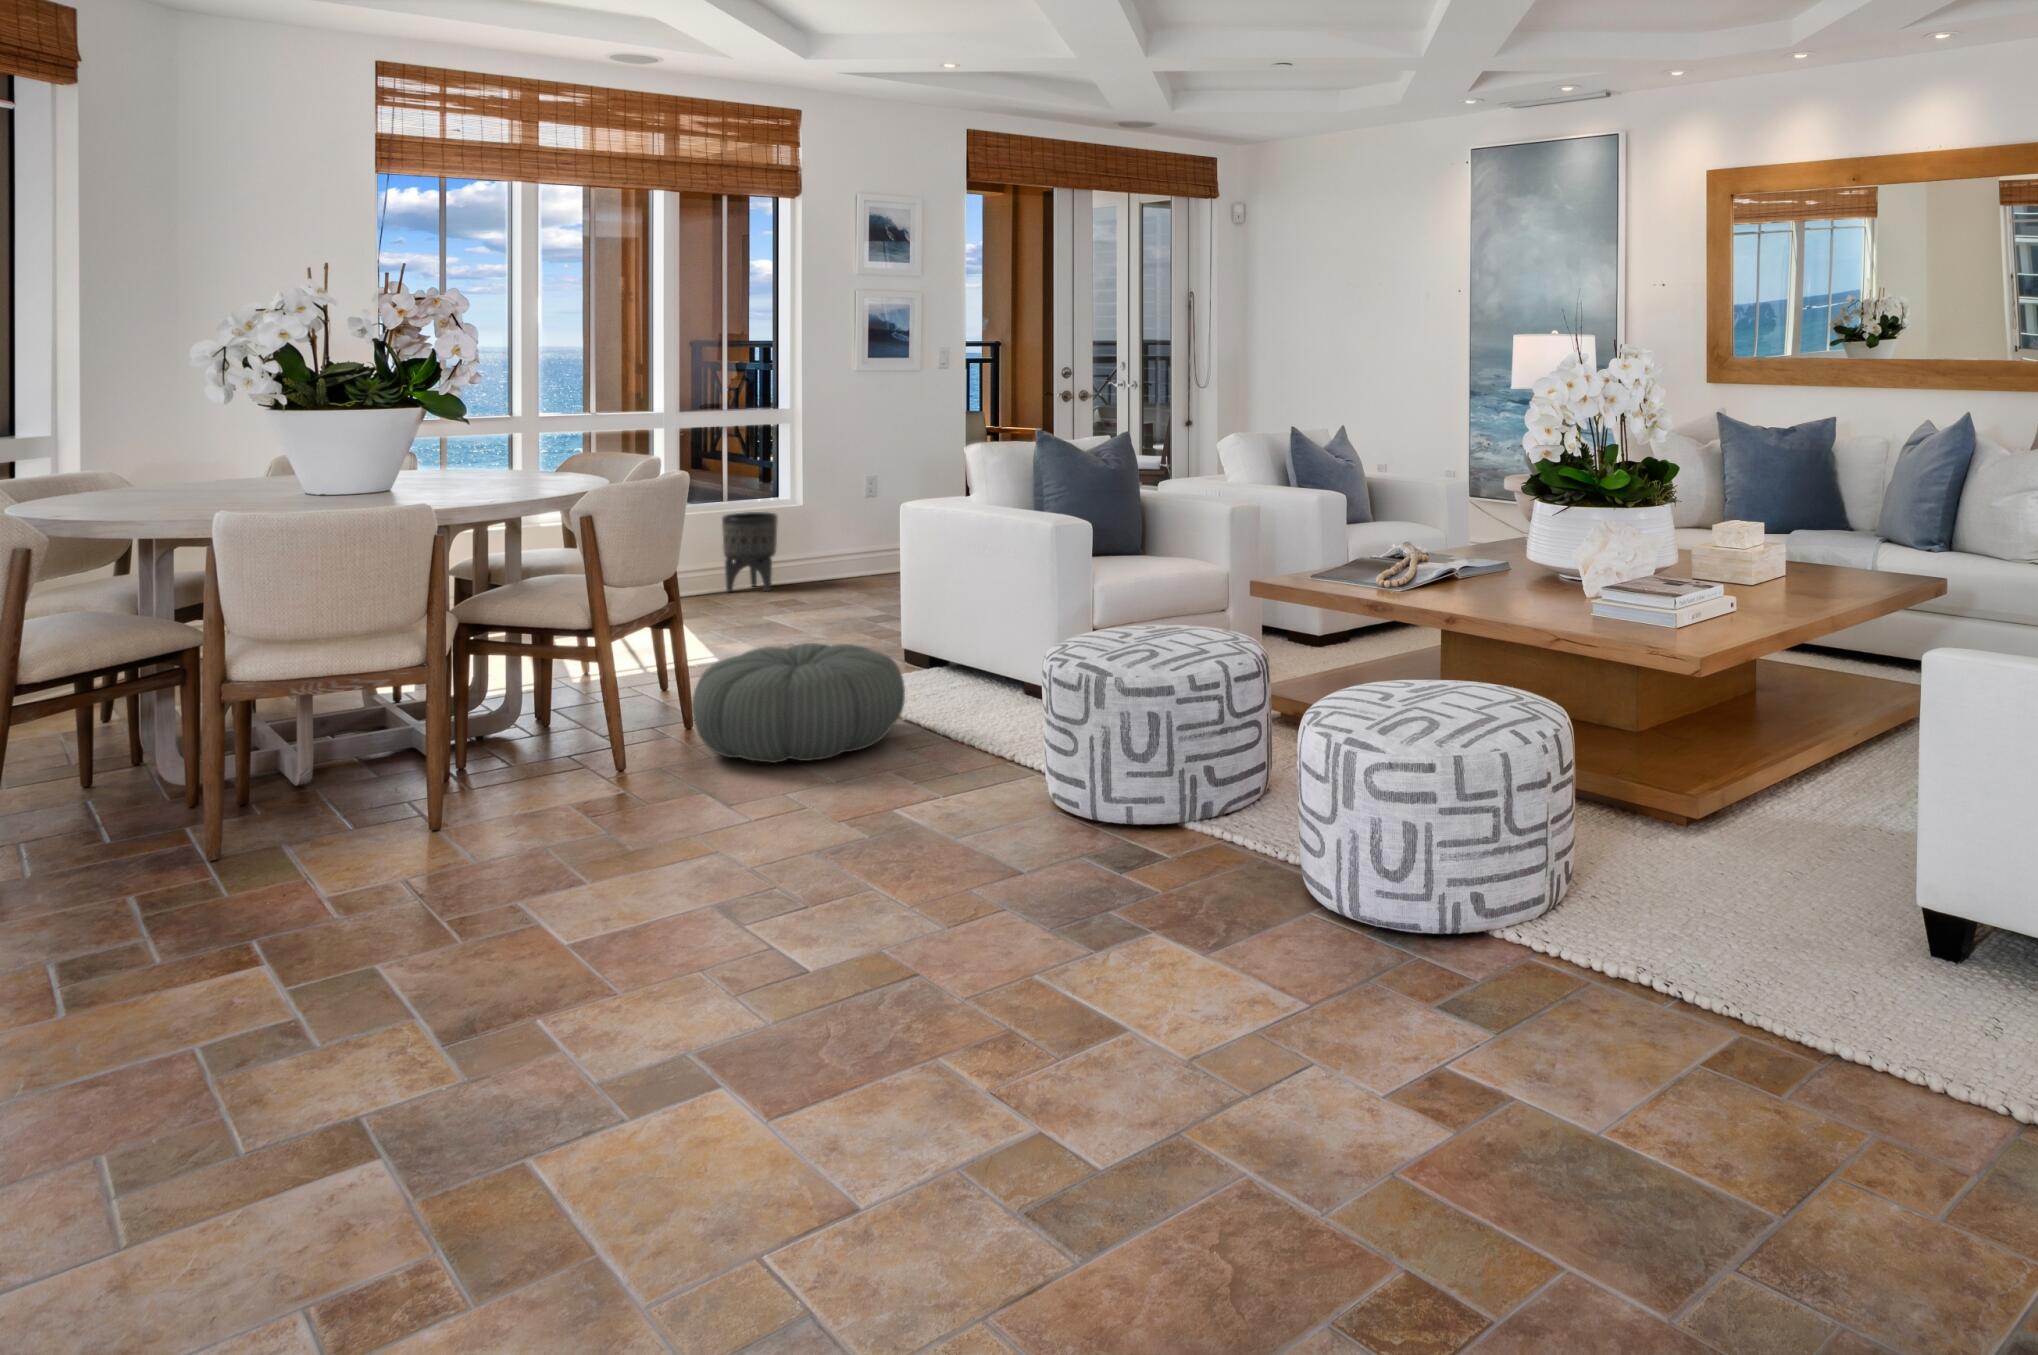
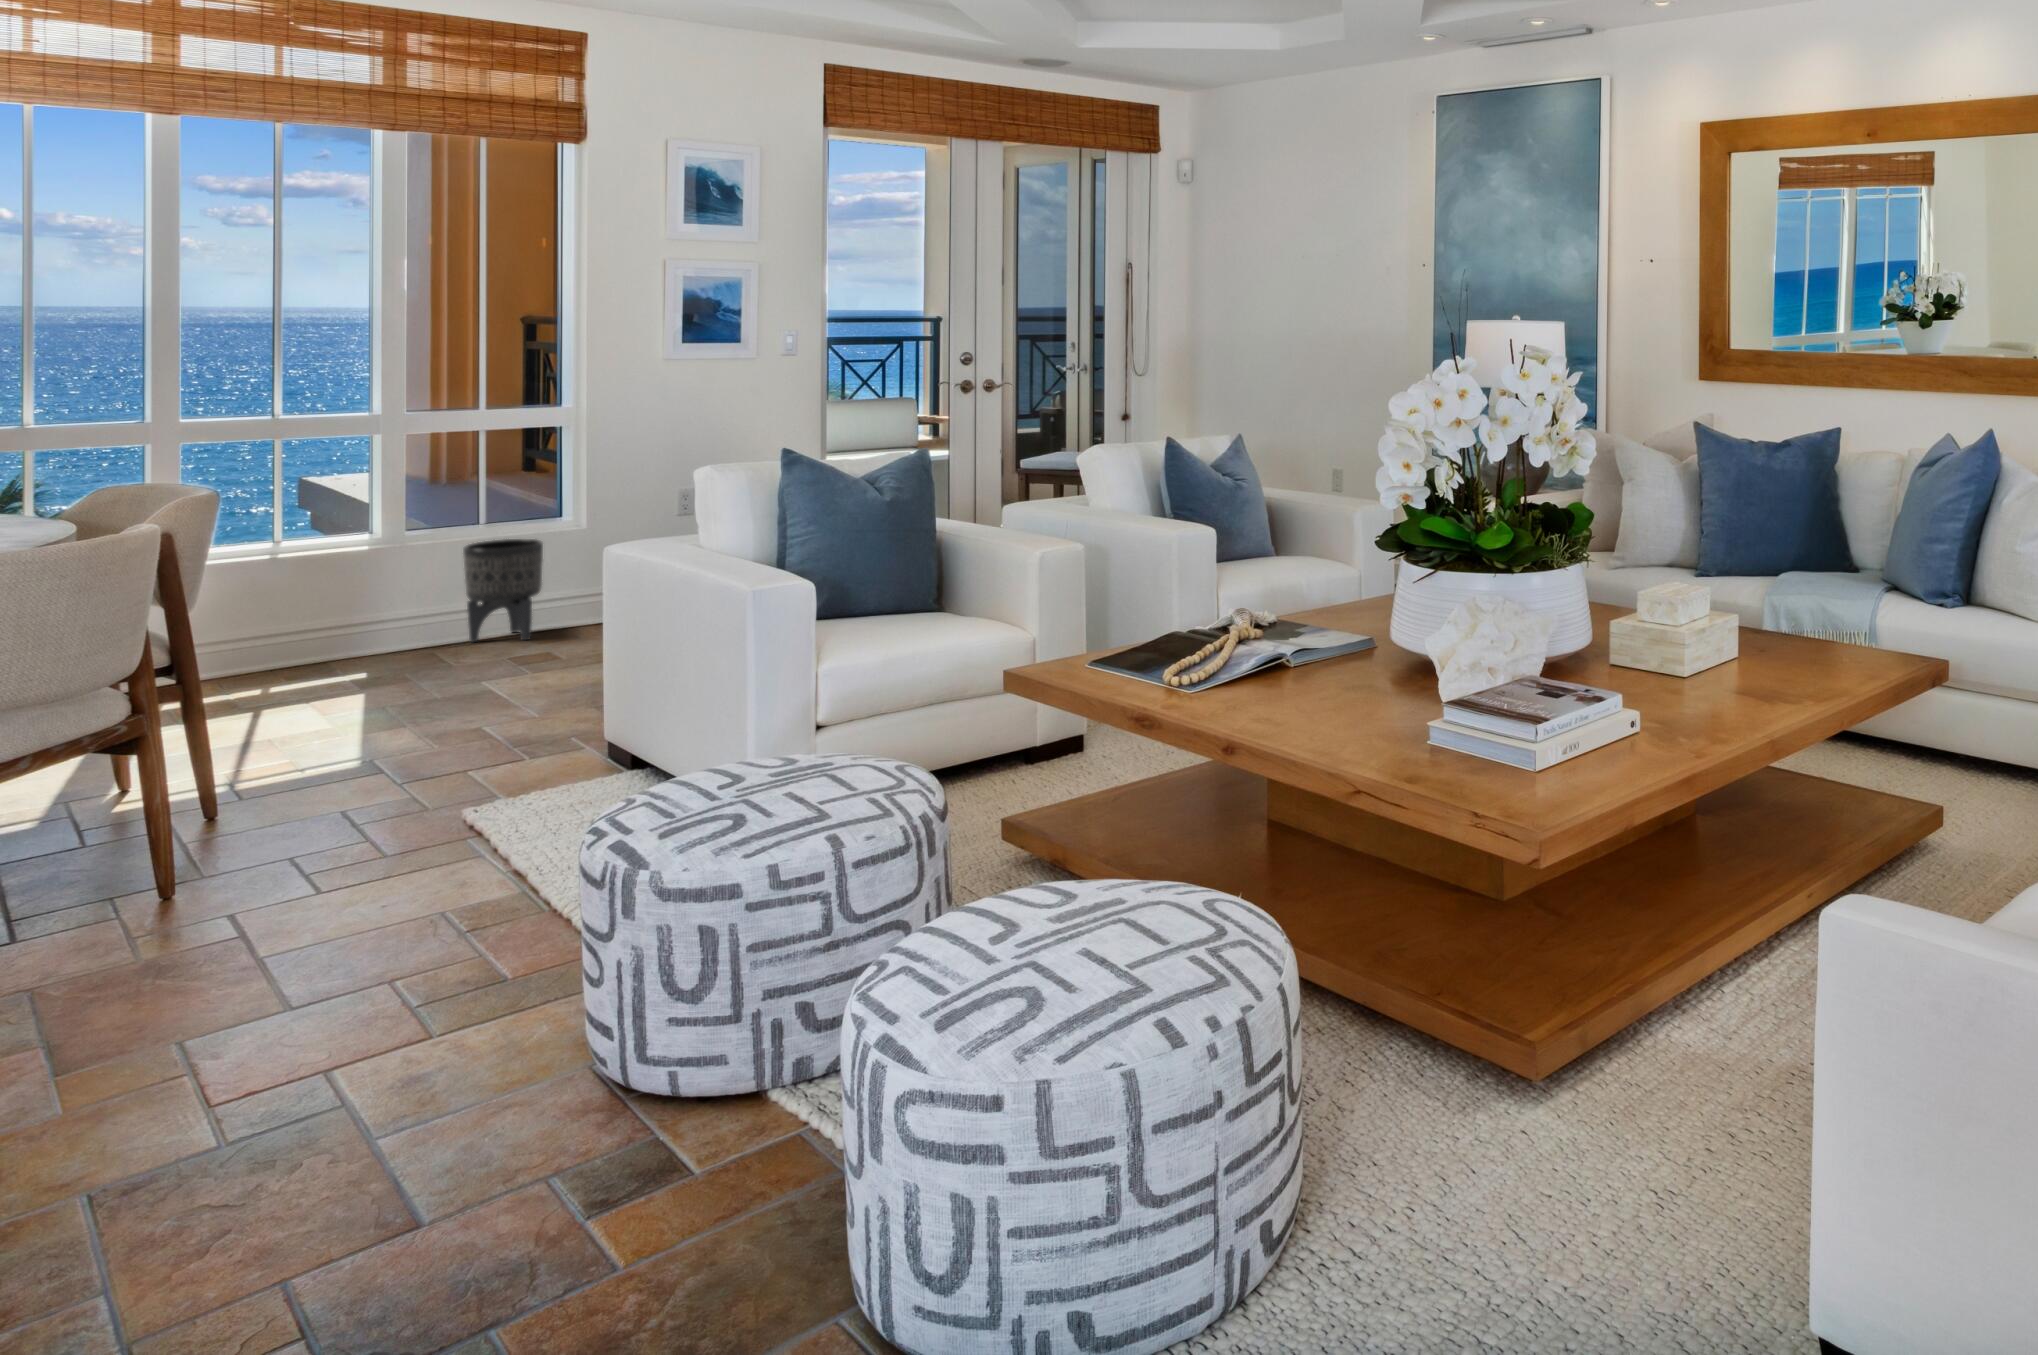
pouf: present [692,643,905,763] -> none [109,769,488,970]

